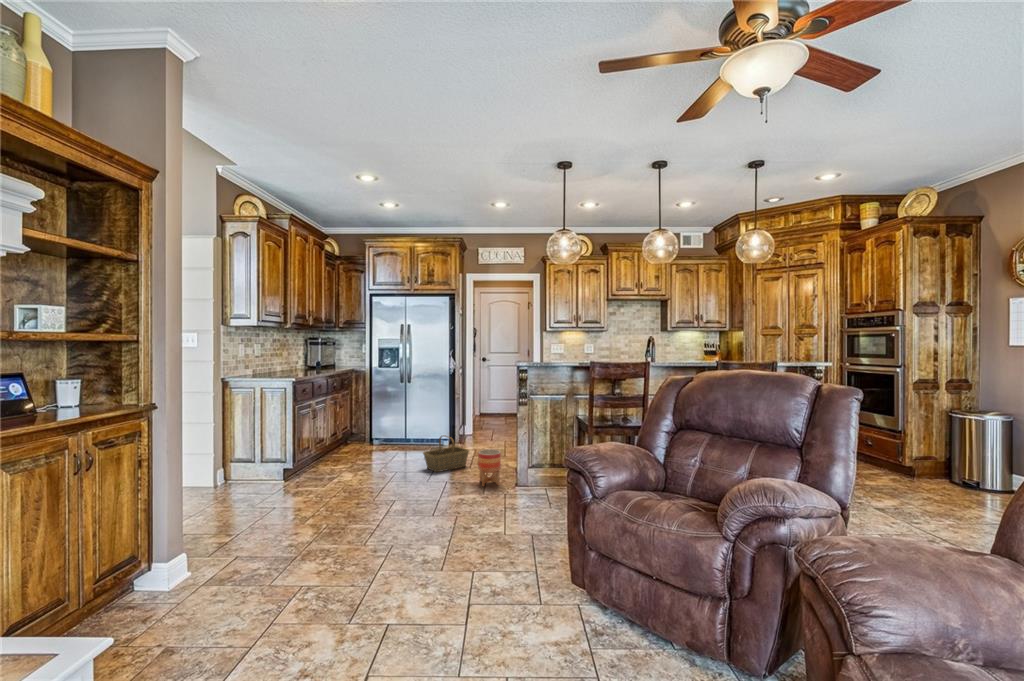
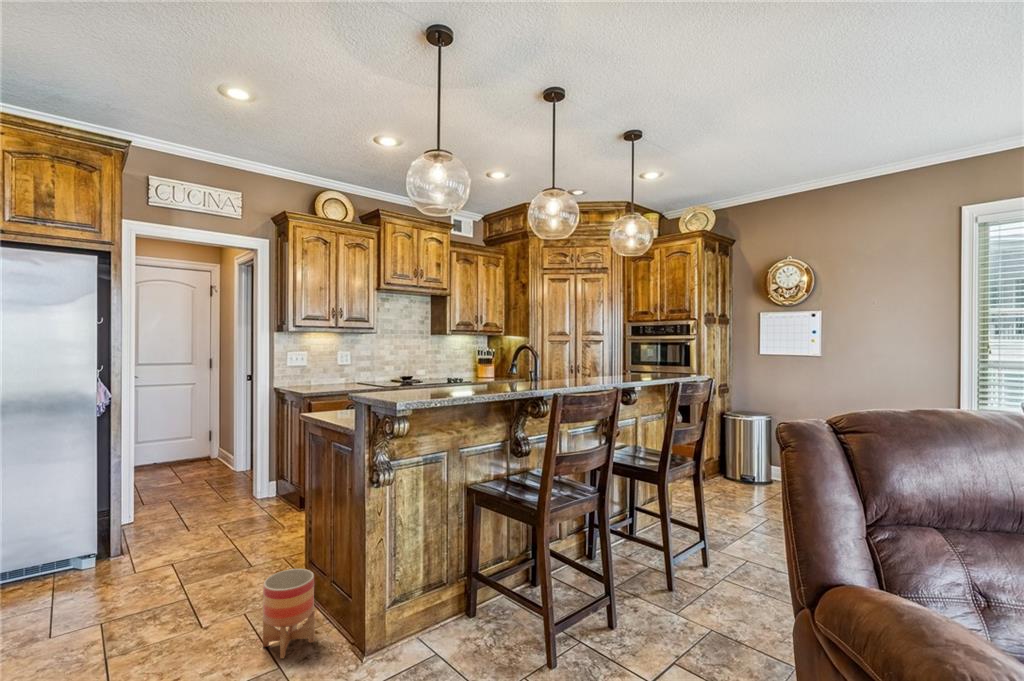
basket: present [423,435,469,472] -> none [74,561,197,658]

